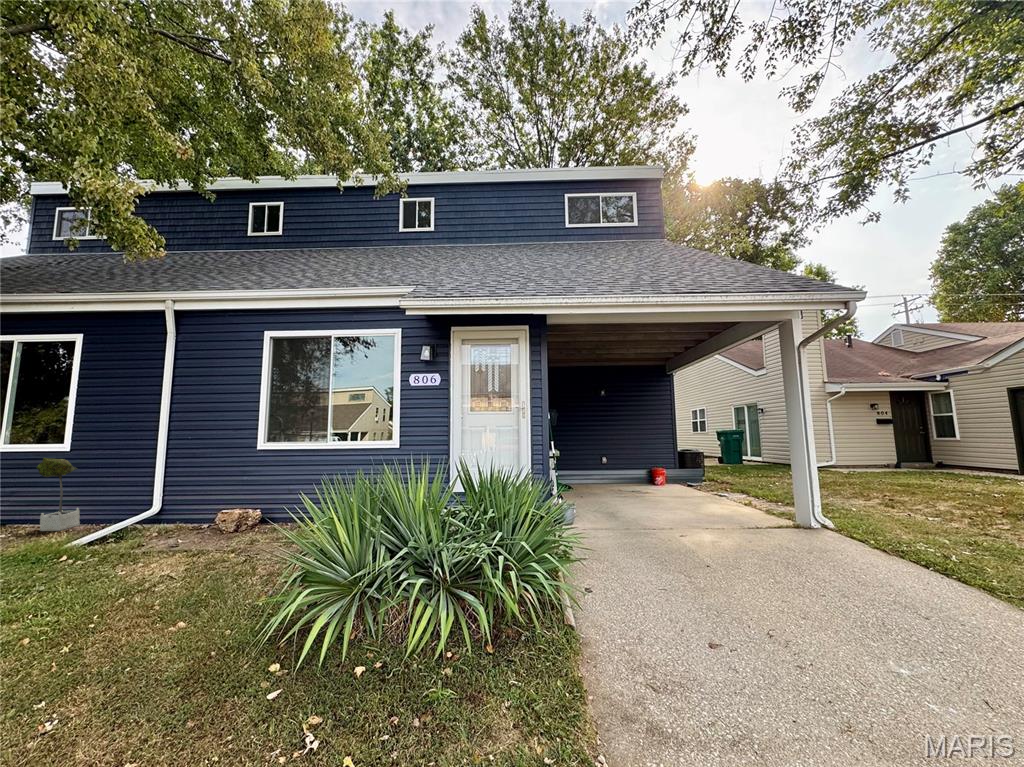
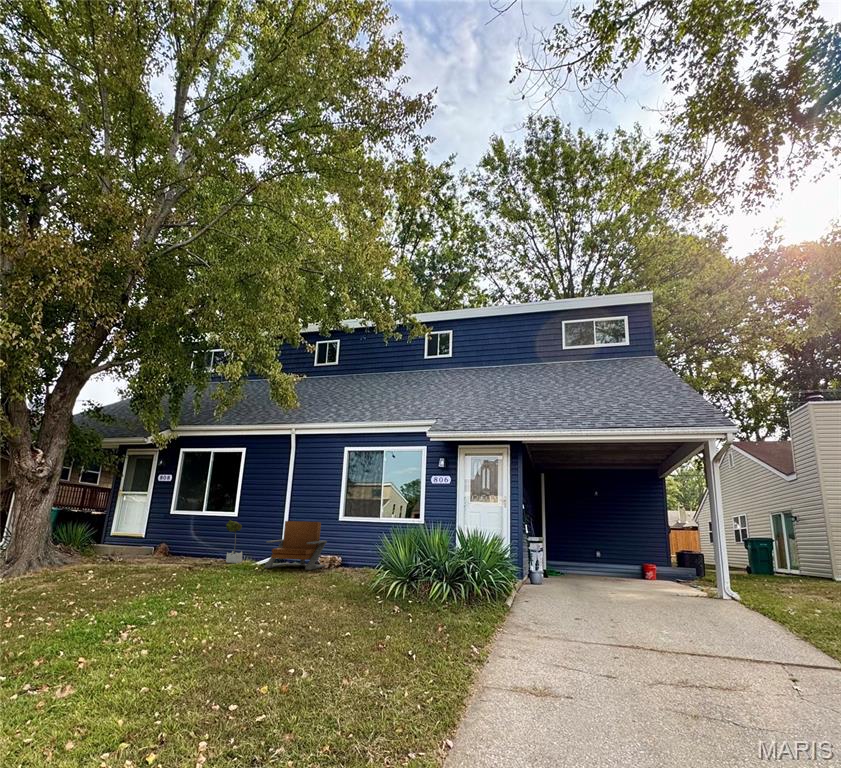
lounge chair: none [92,453,235,546] -> present [264,521,327,570]

